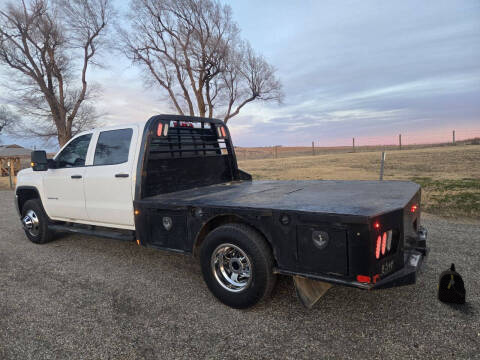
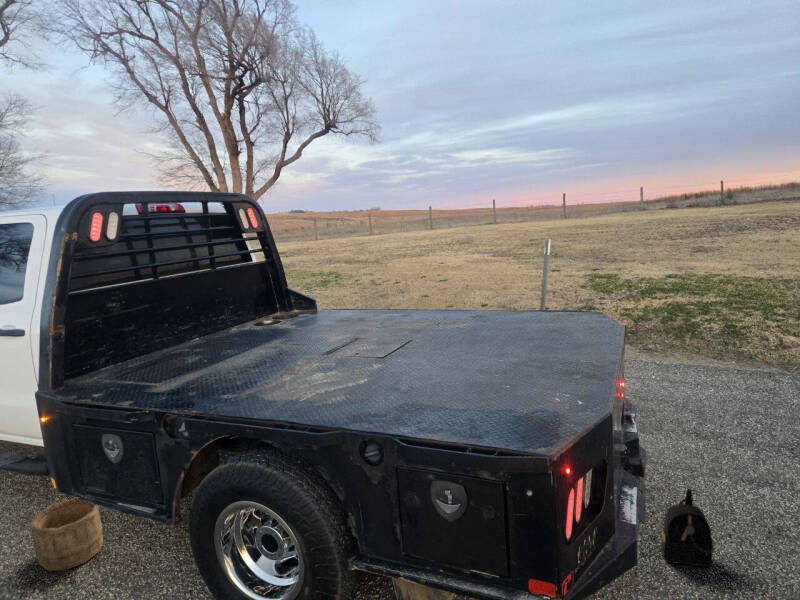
wooden bucket: none [126,255,155,284] -> present [29,498,103,571]

